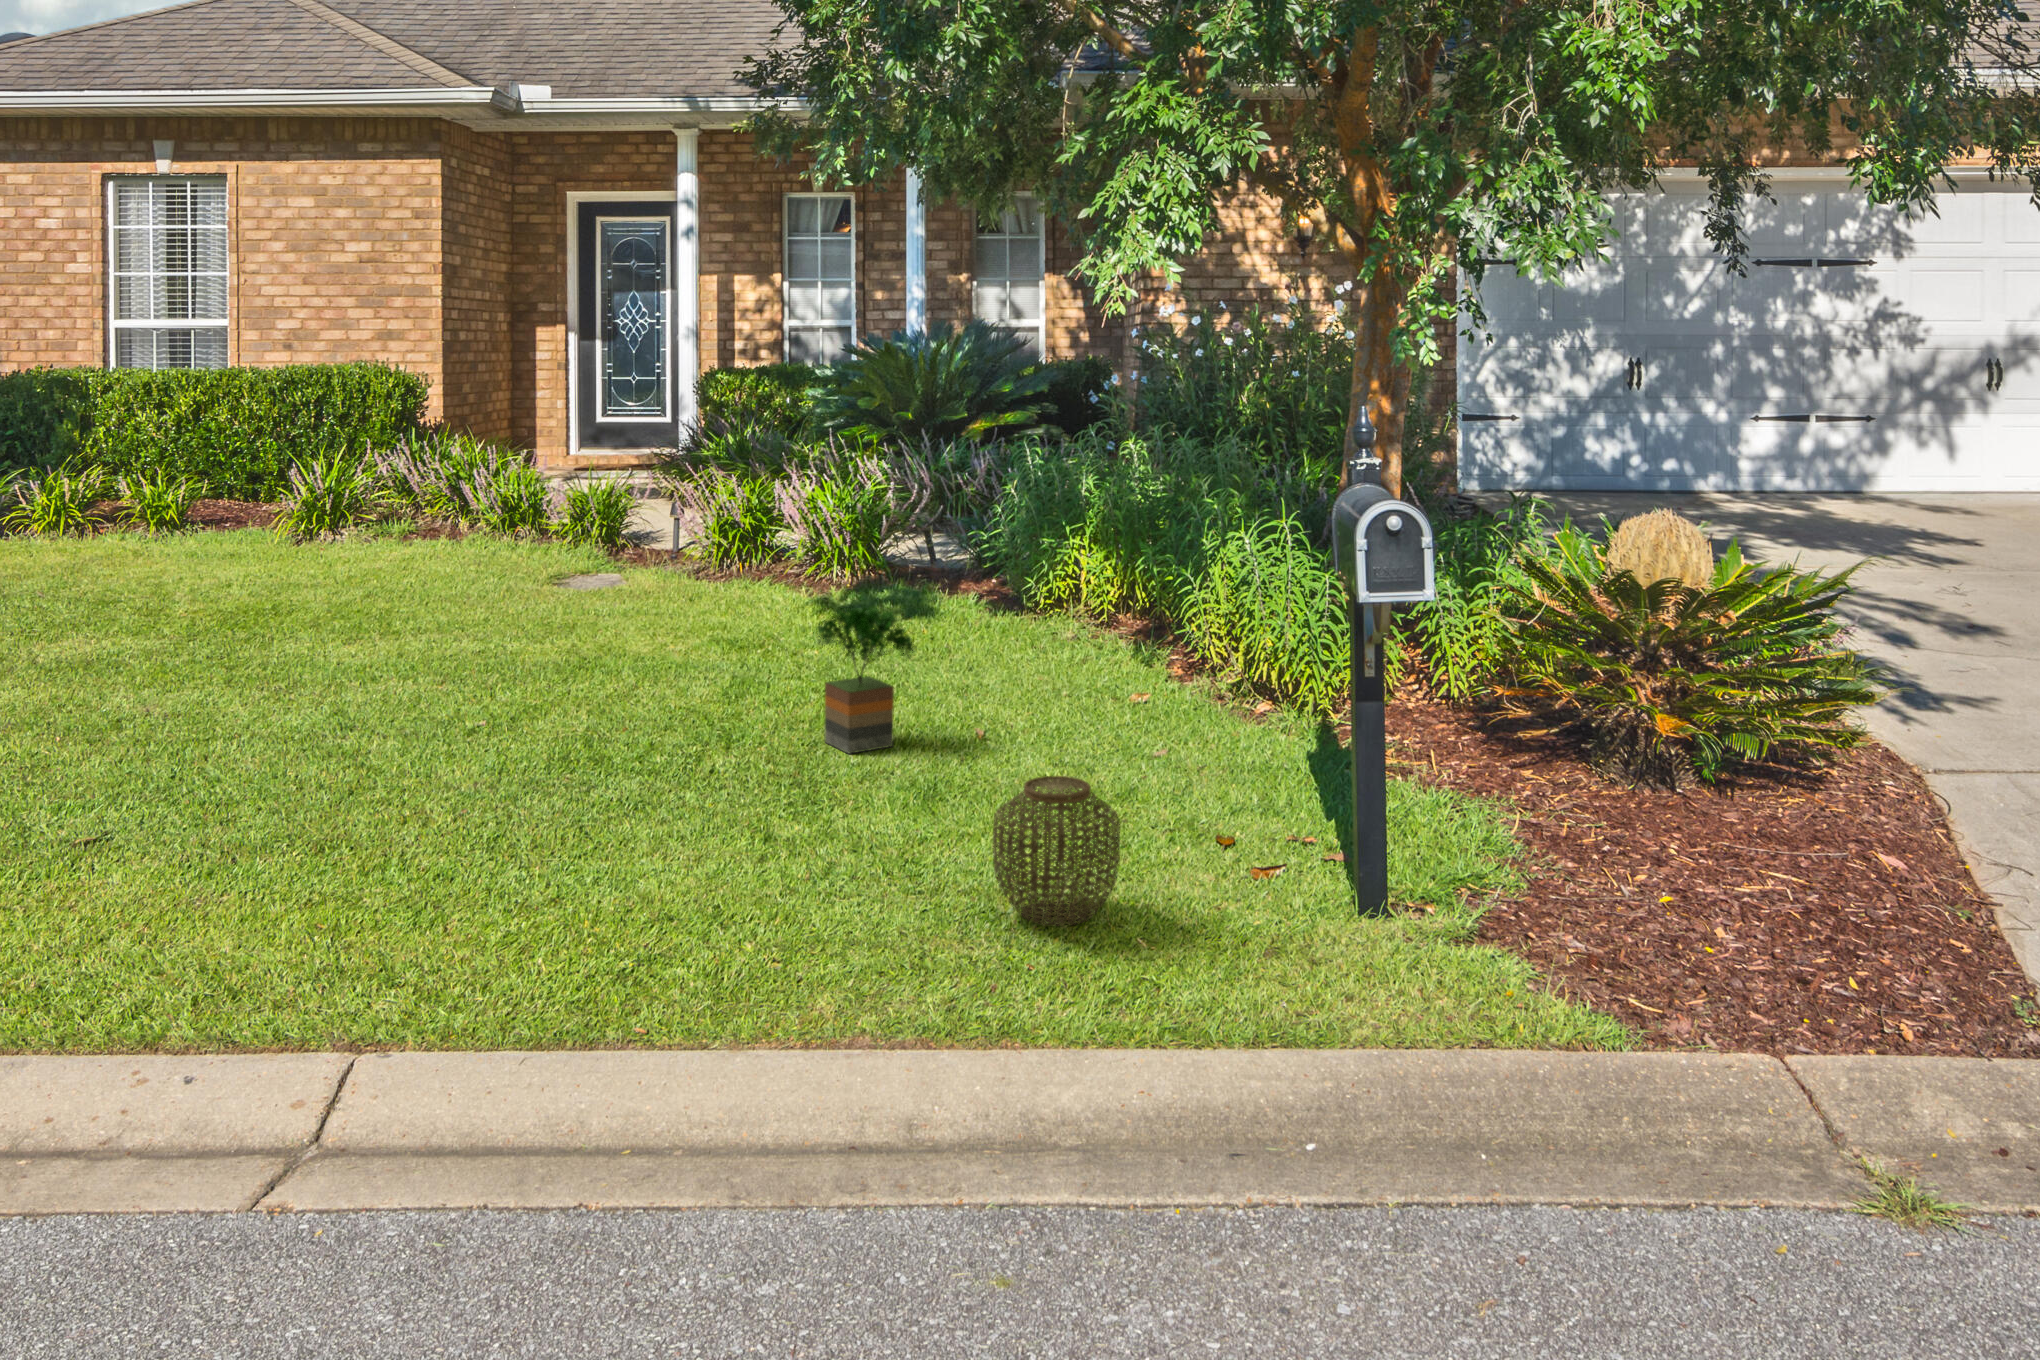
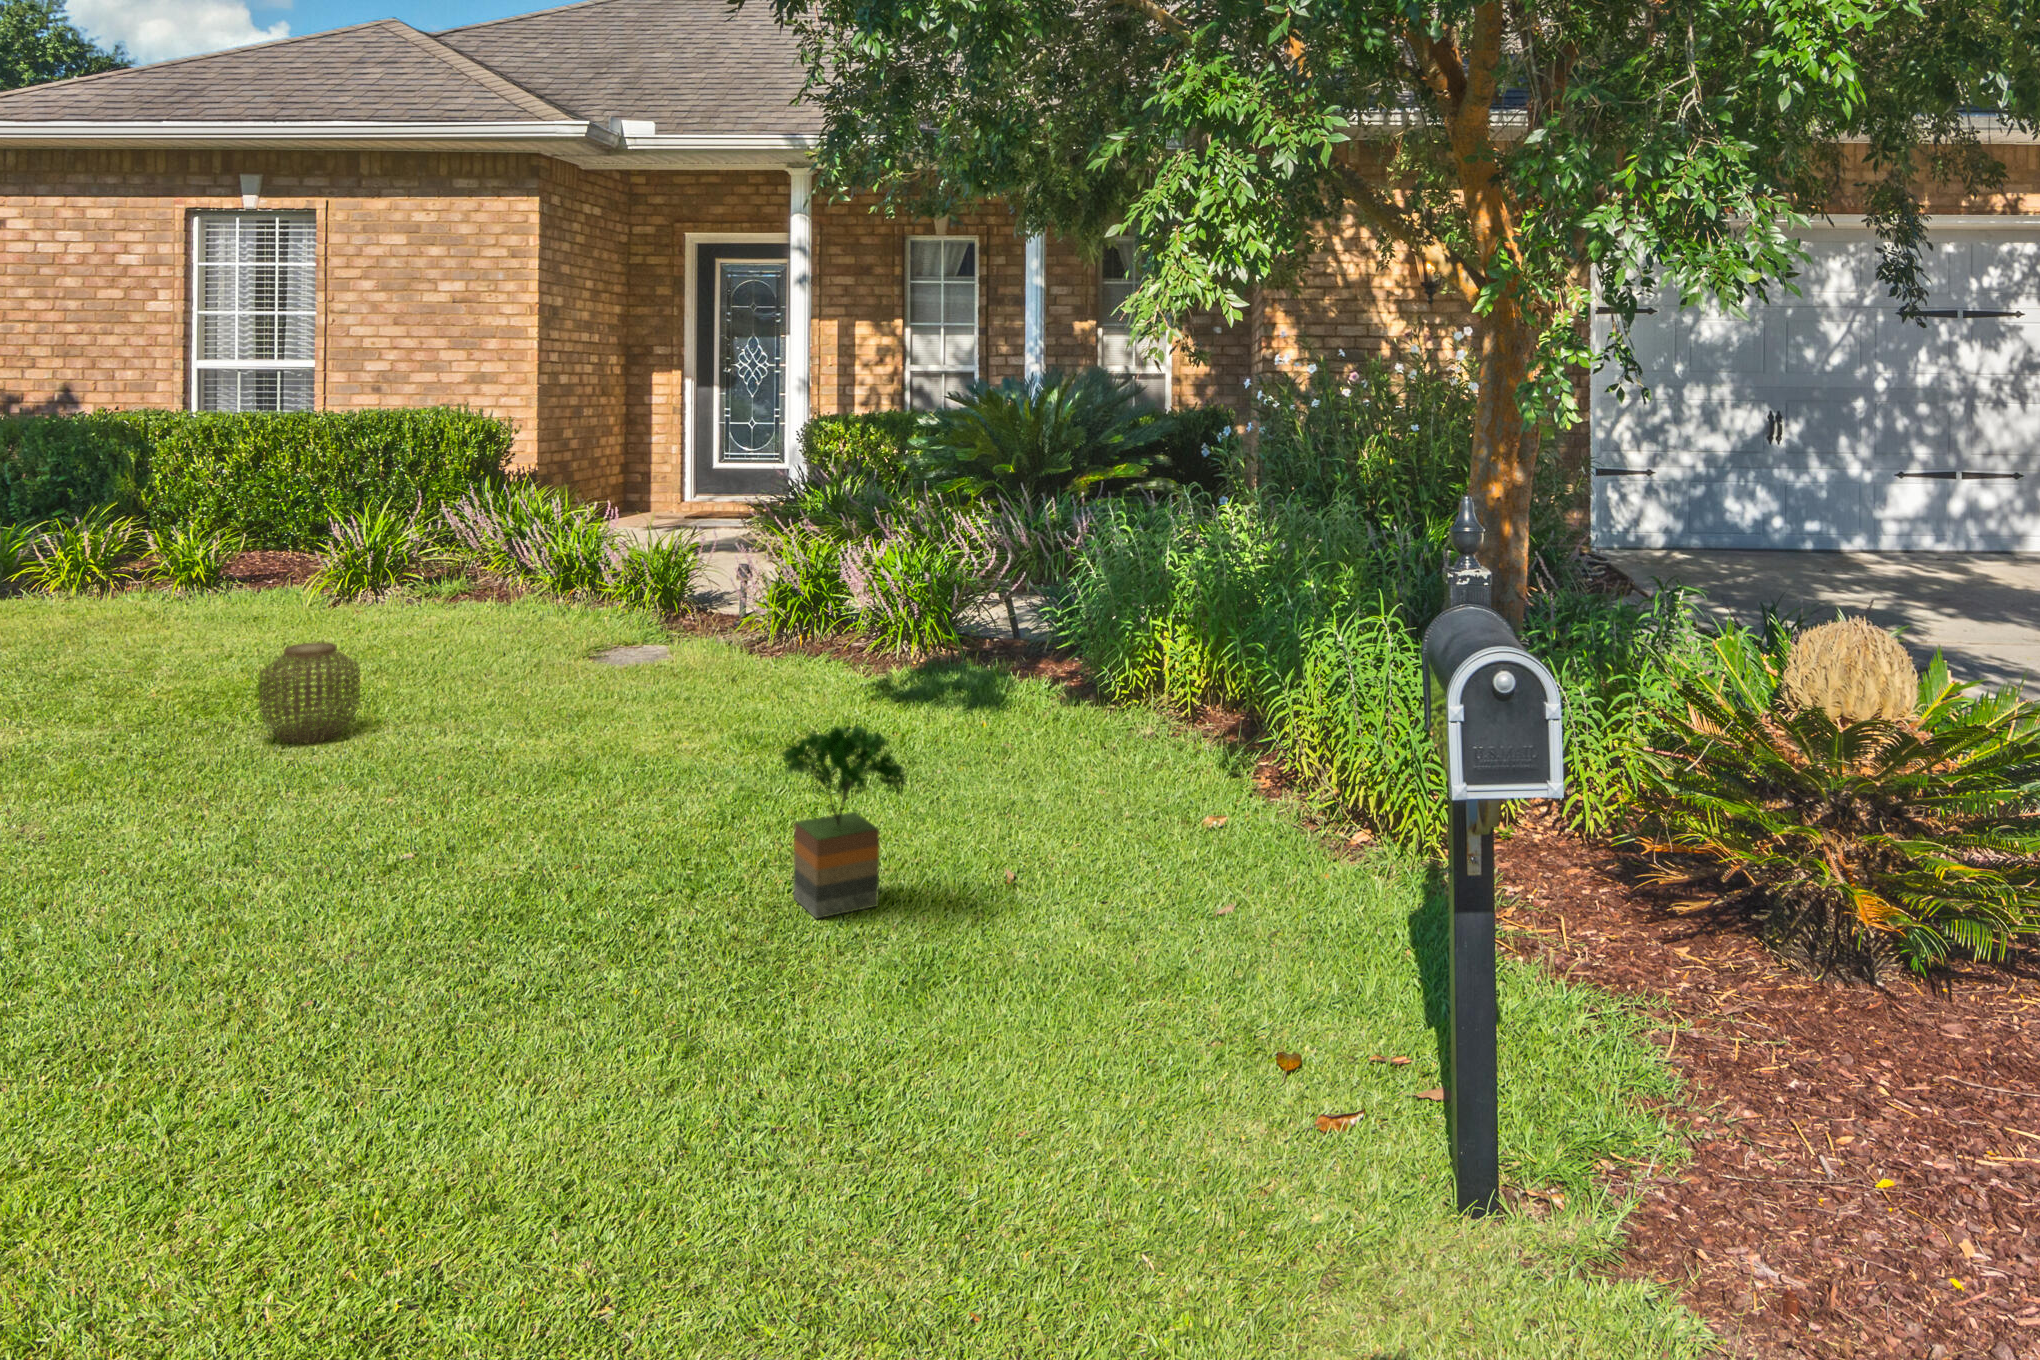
woven basket: present [993,776,1120,926] -> present [259,642,360,743]

